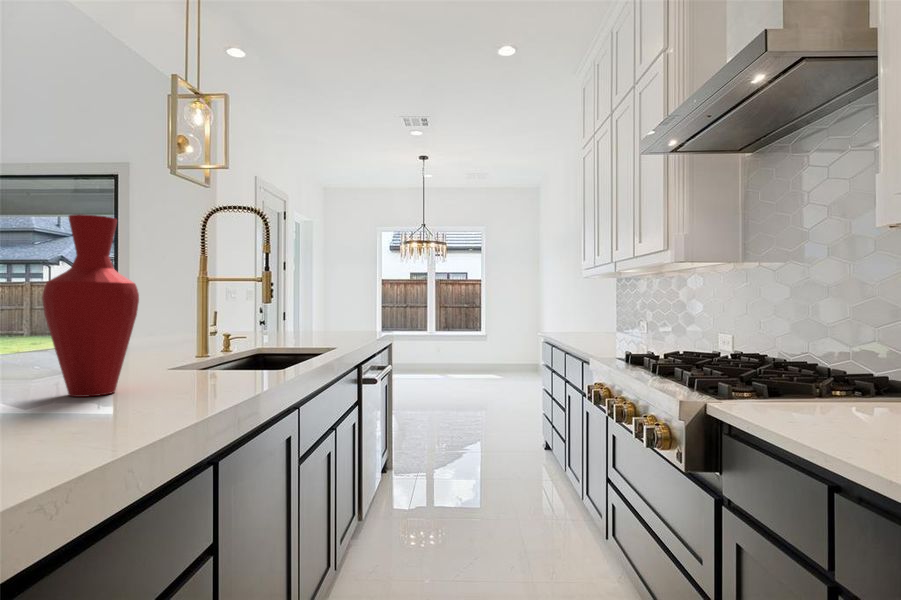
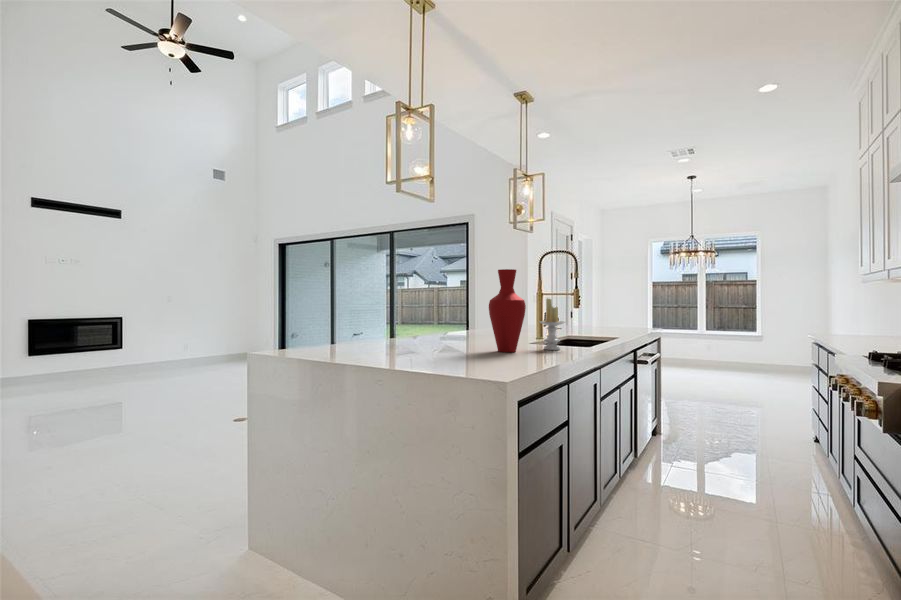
candle: none [179,283,234,381] -> present [539,298,565,350]

